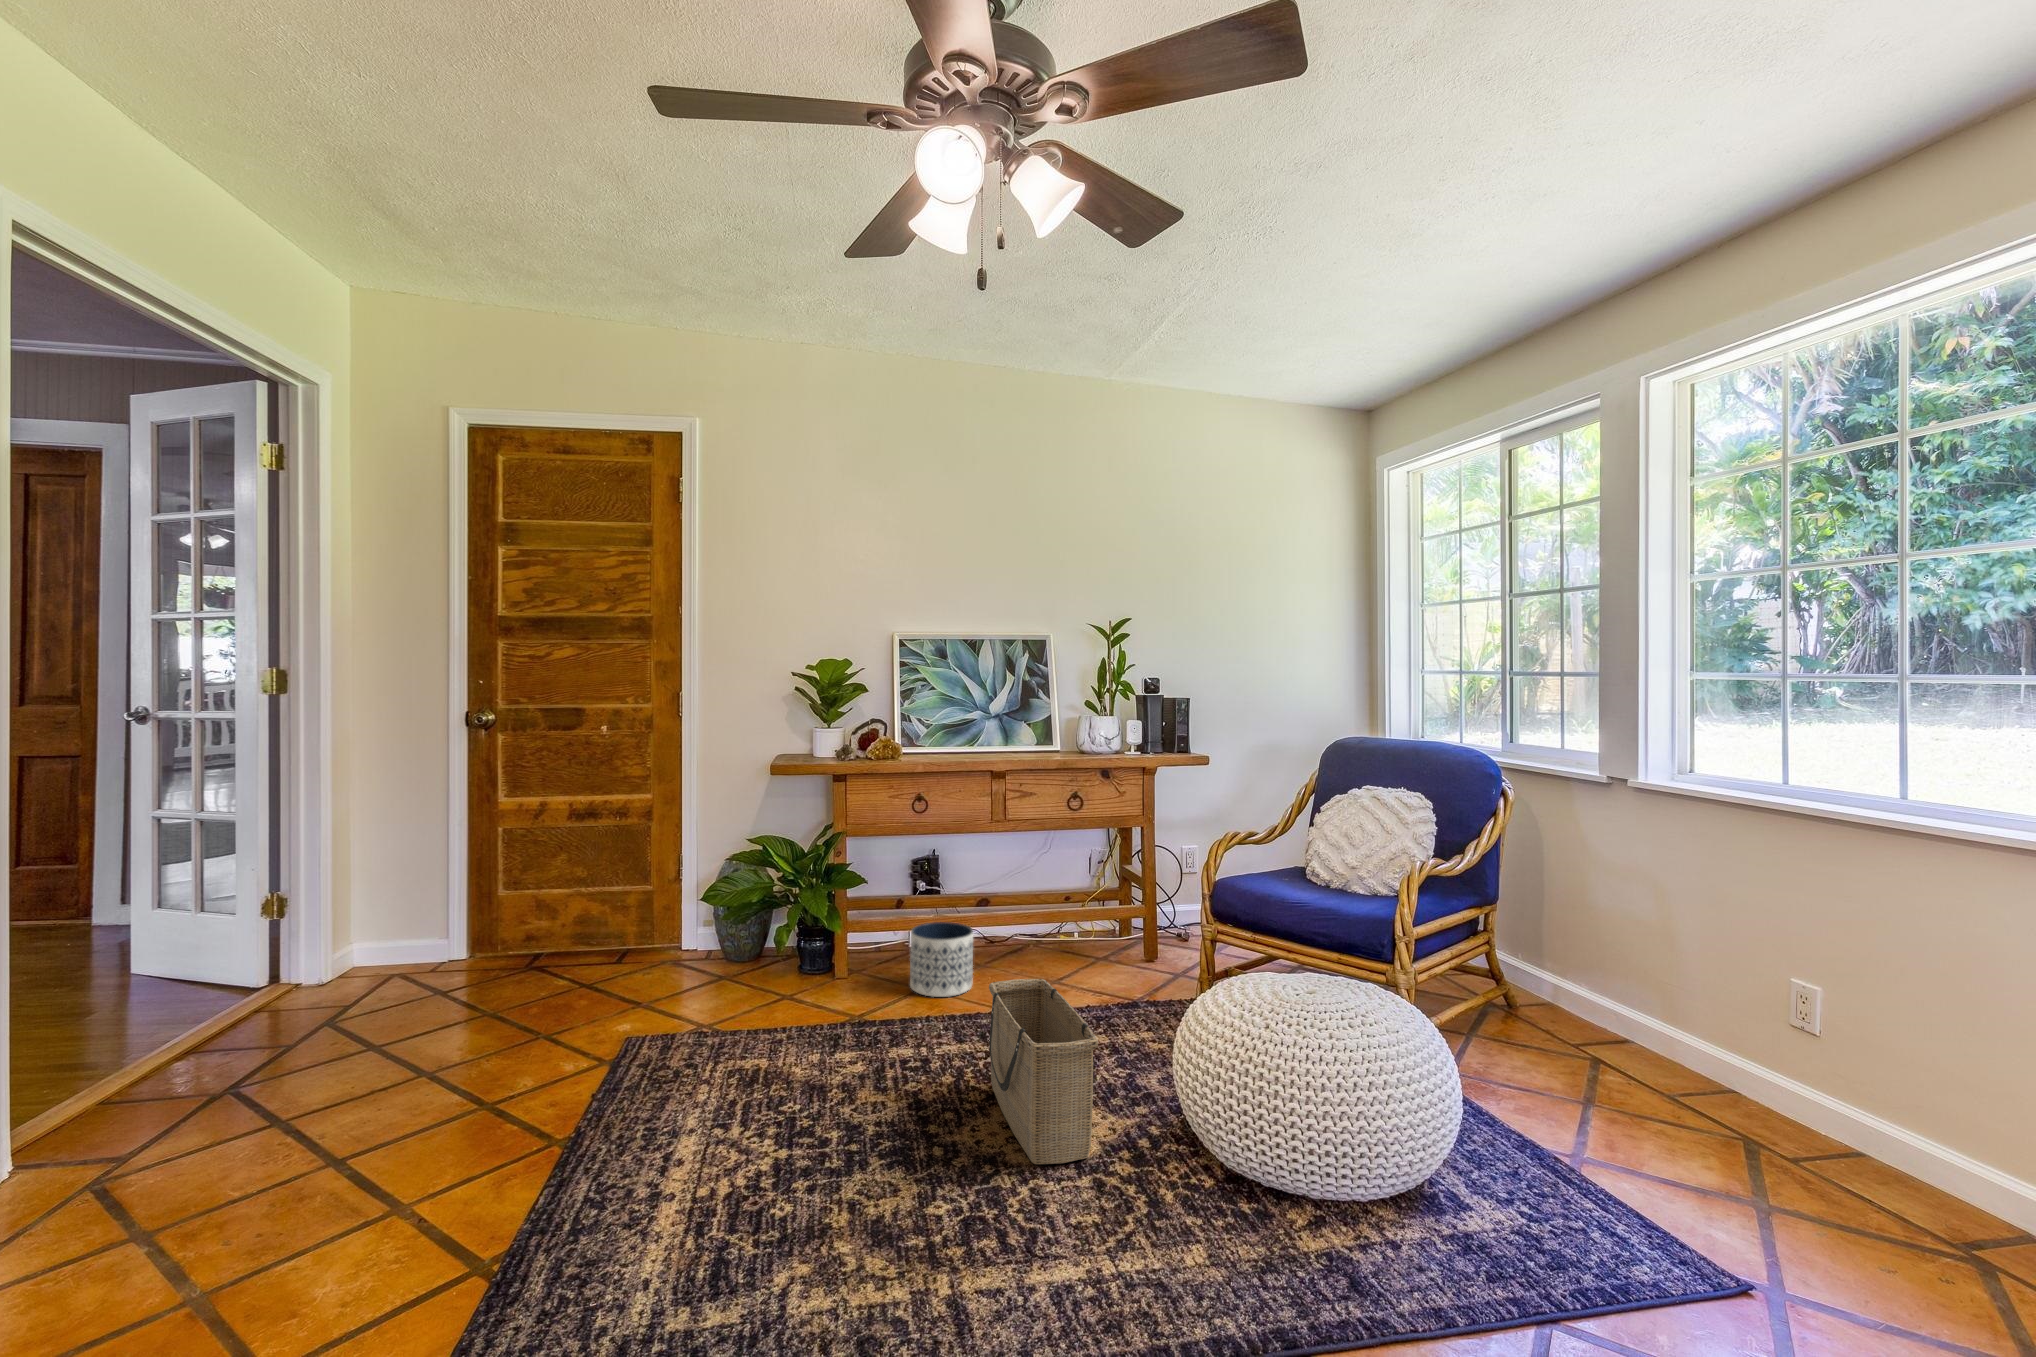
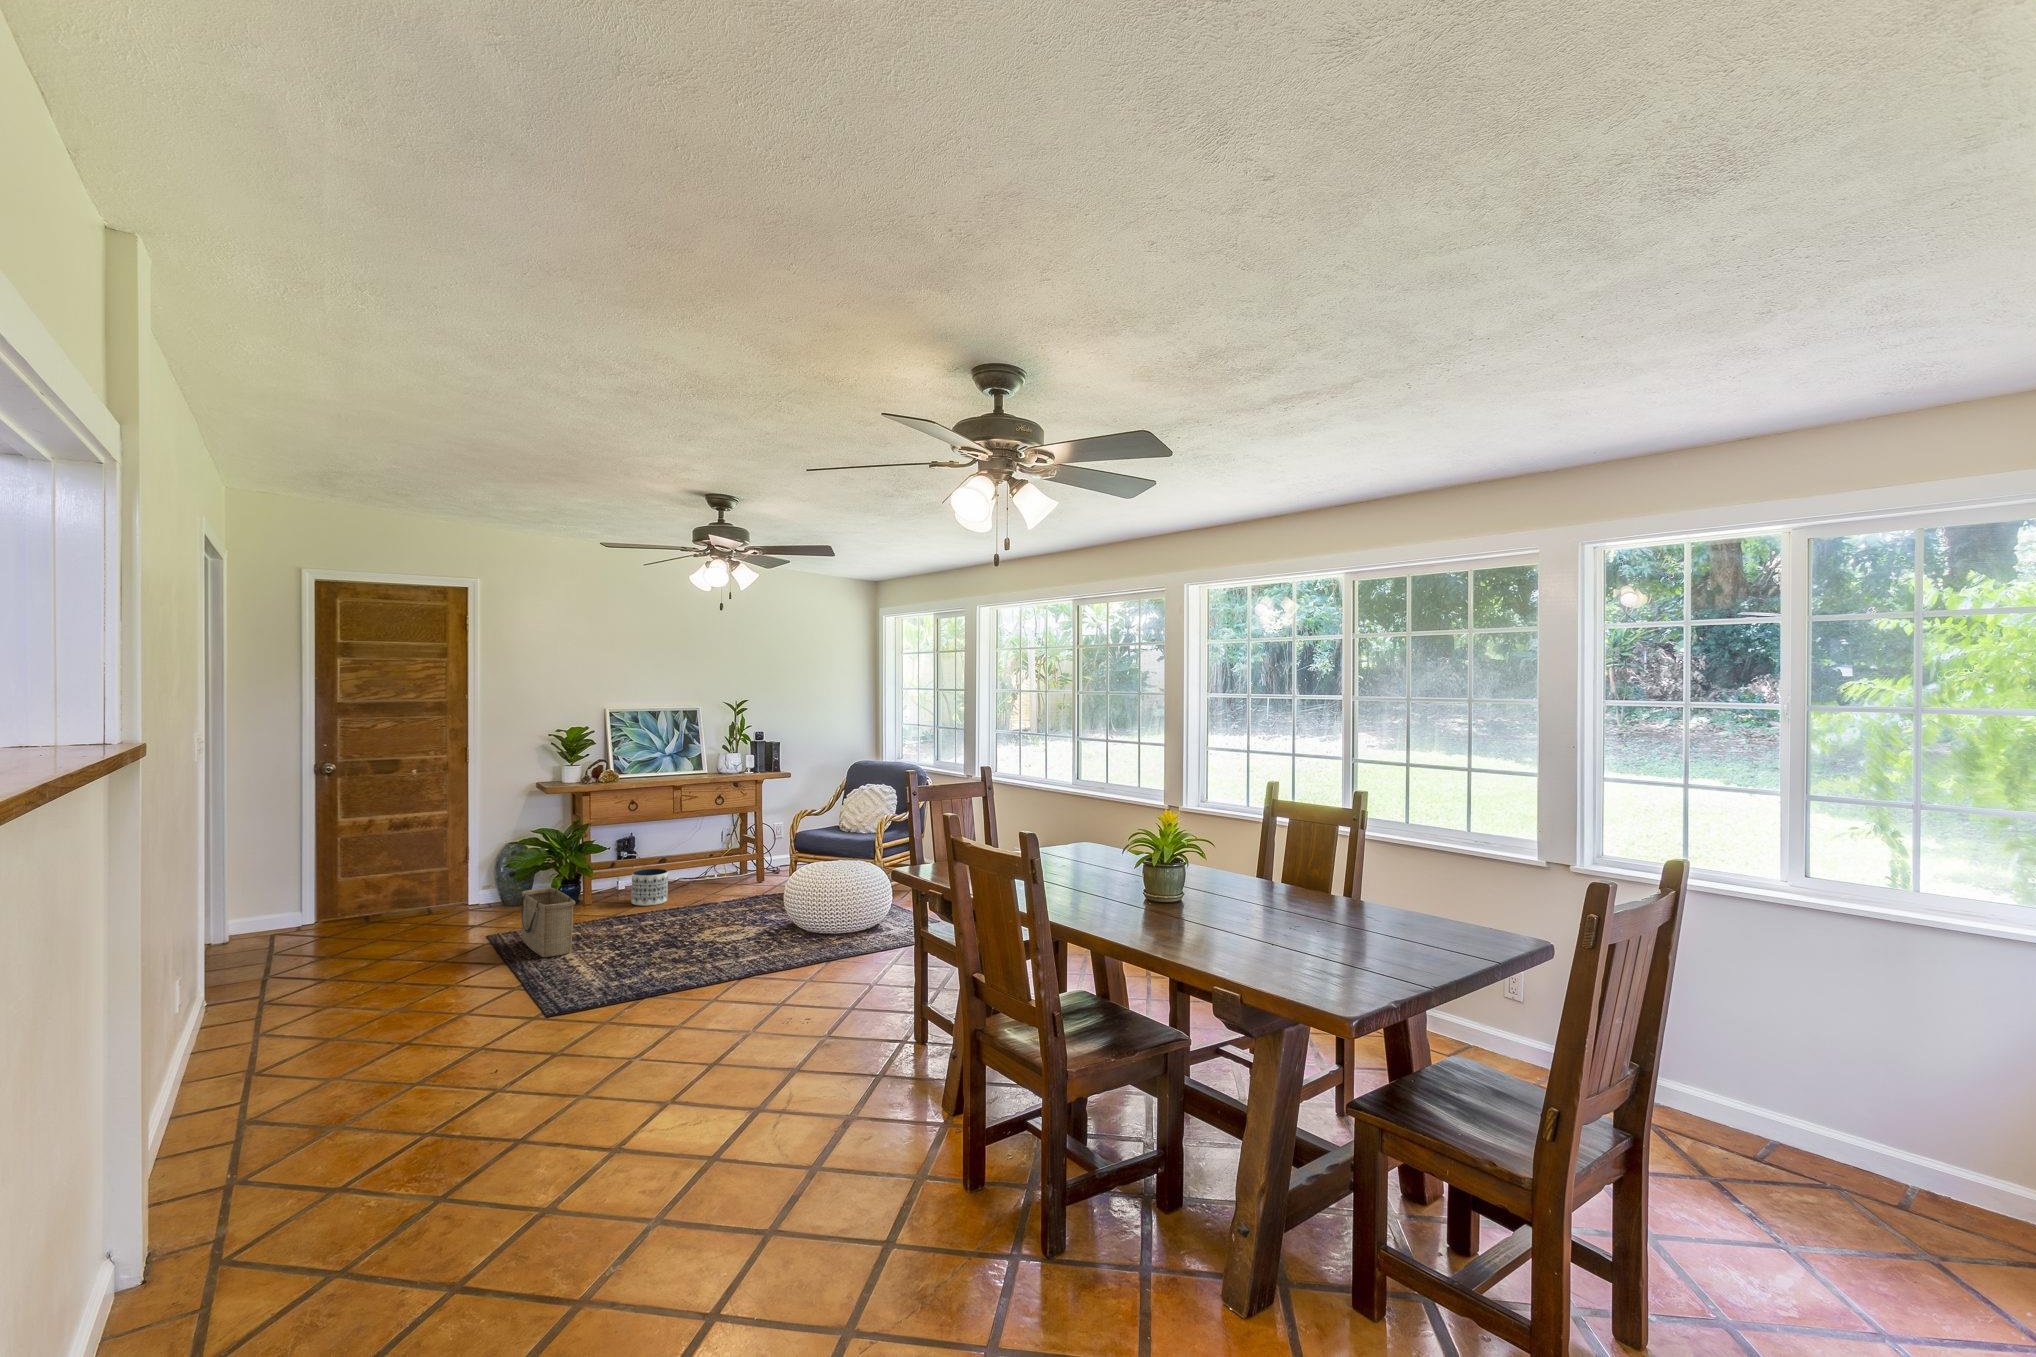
basket: present [989,979,1098,1164] -> present [522,888,575,957]

